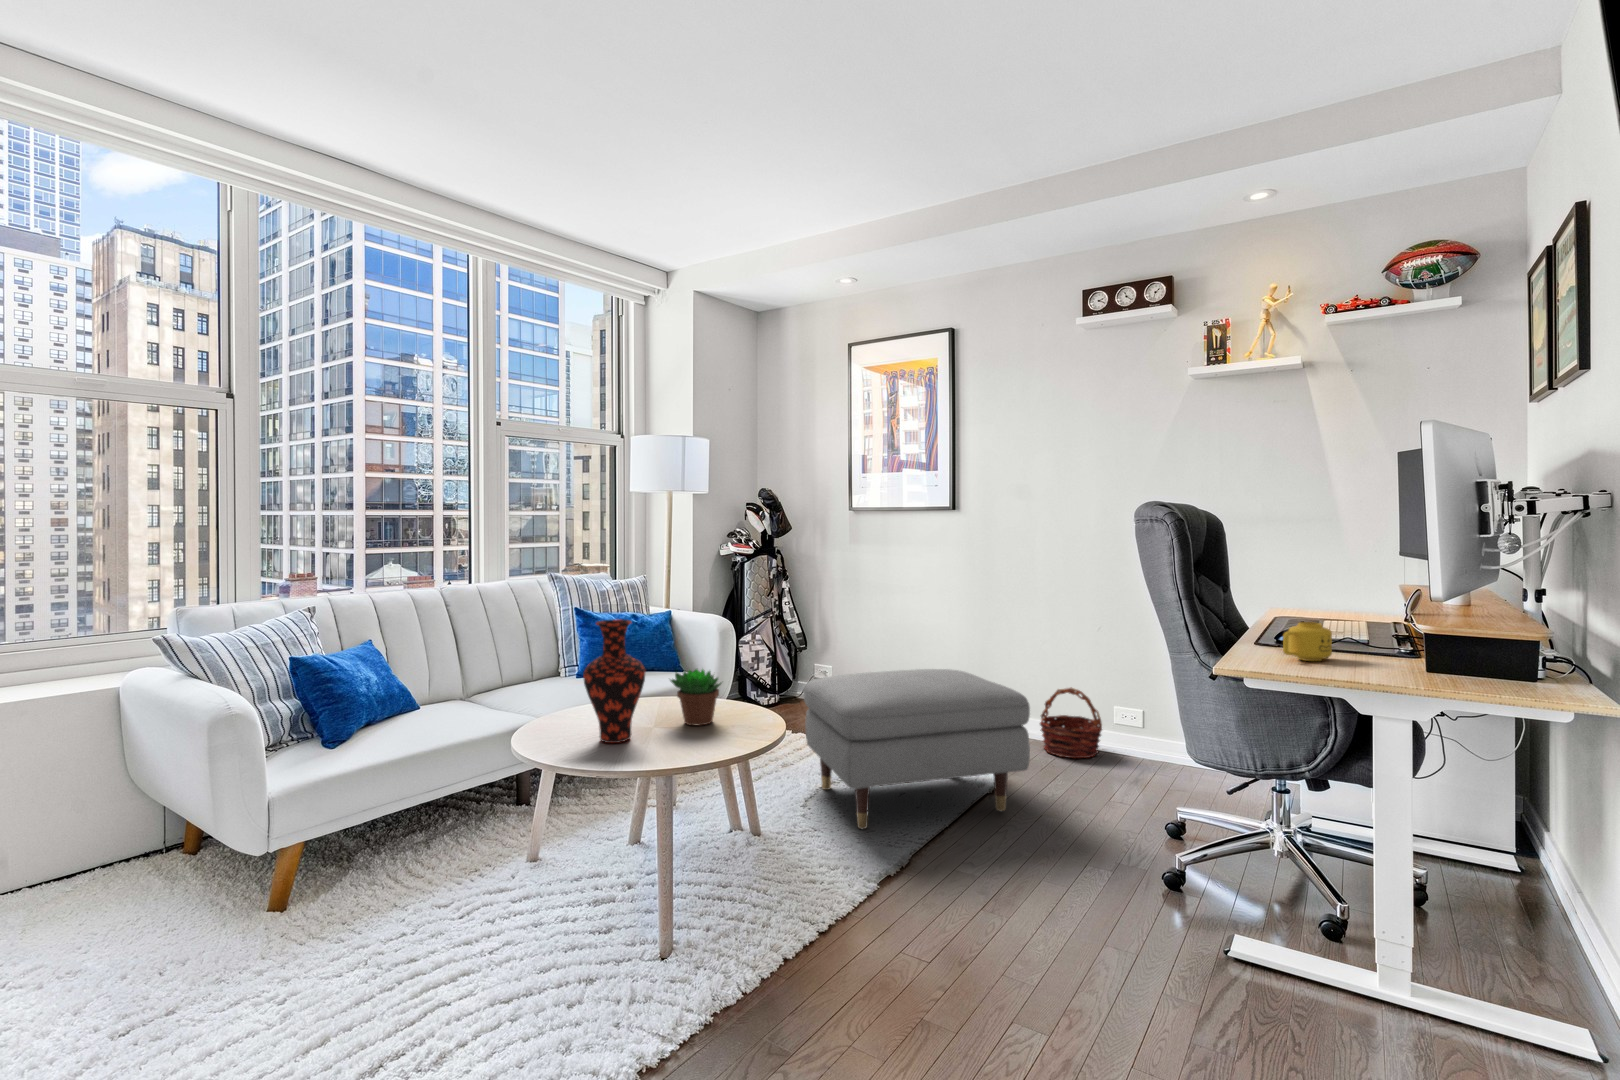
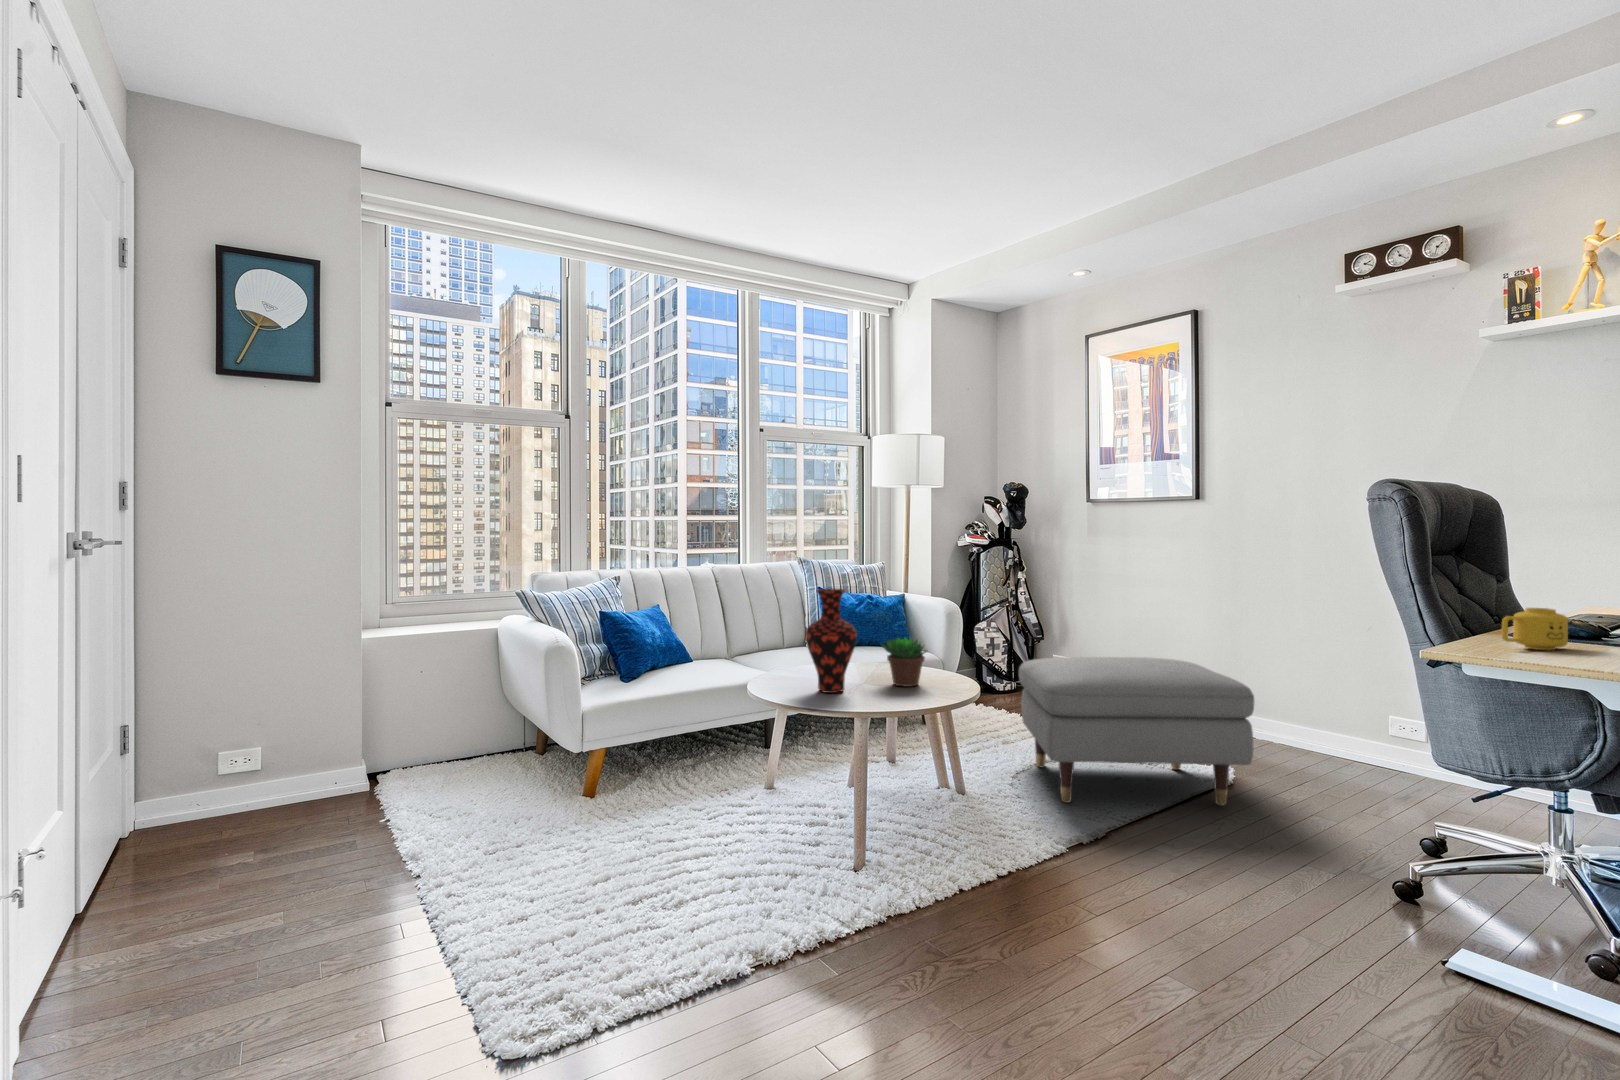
basket: present [1040,688,1102,758] -> none [1292,691,1372,769]

